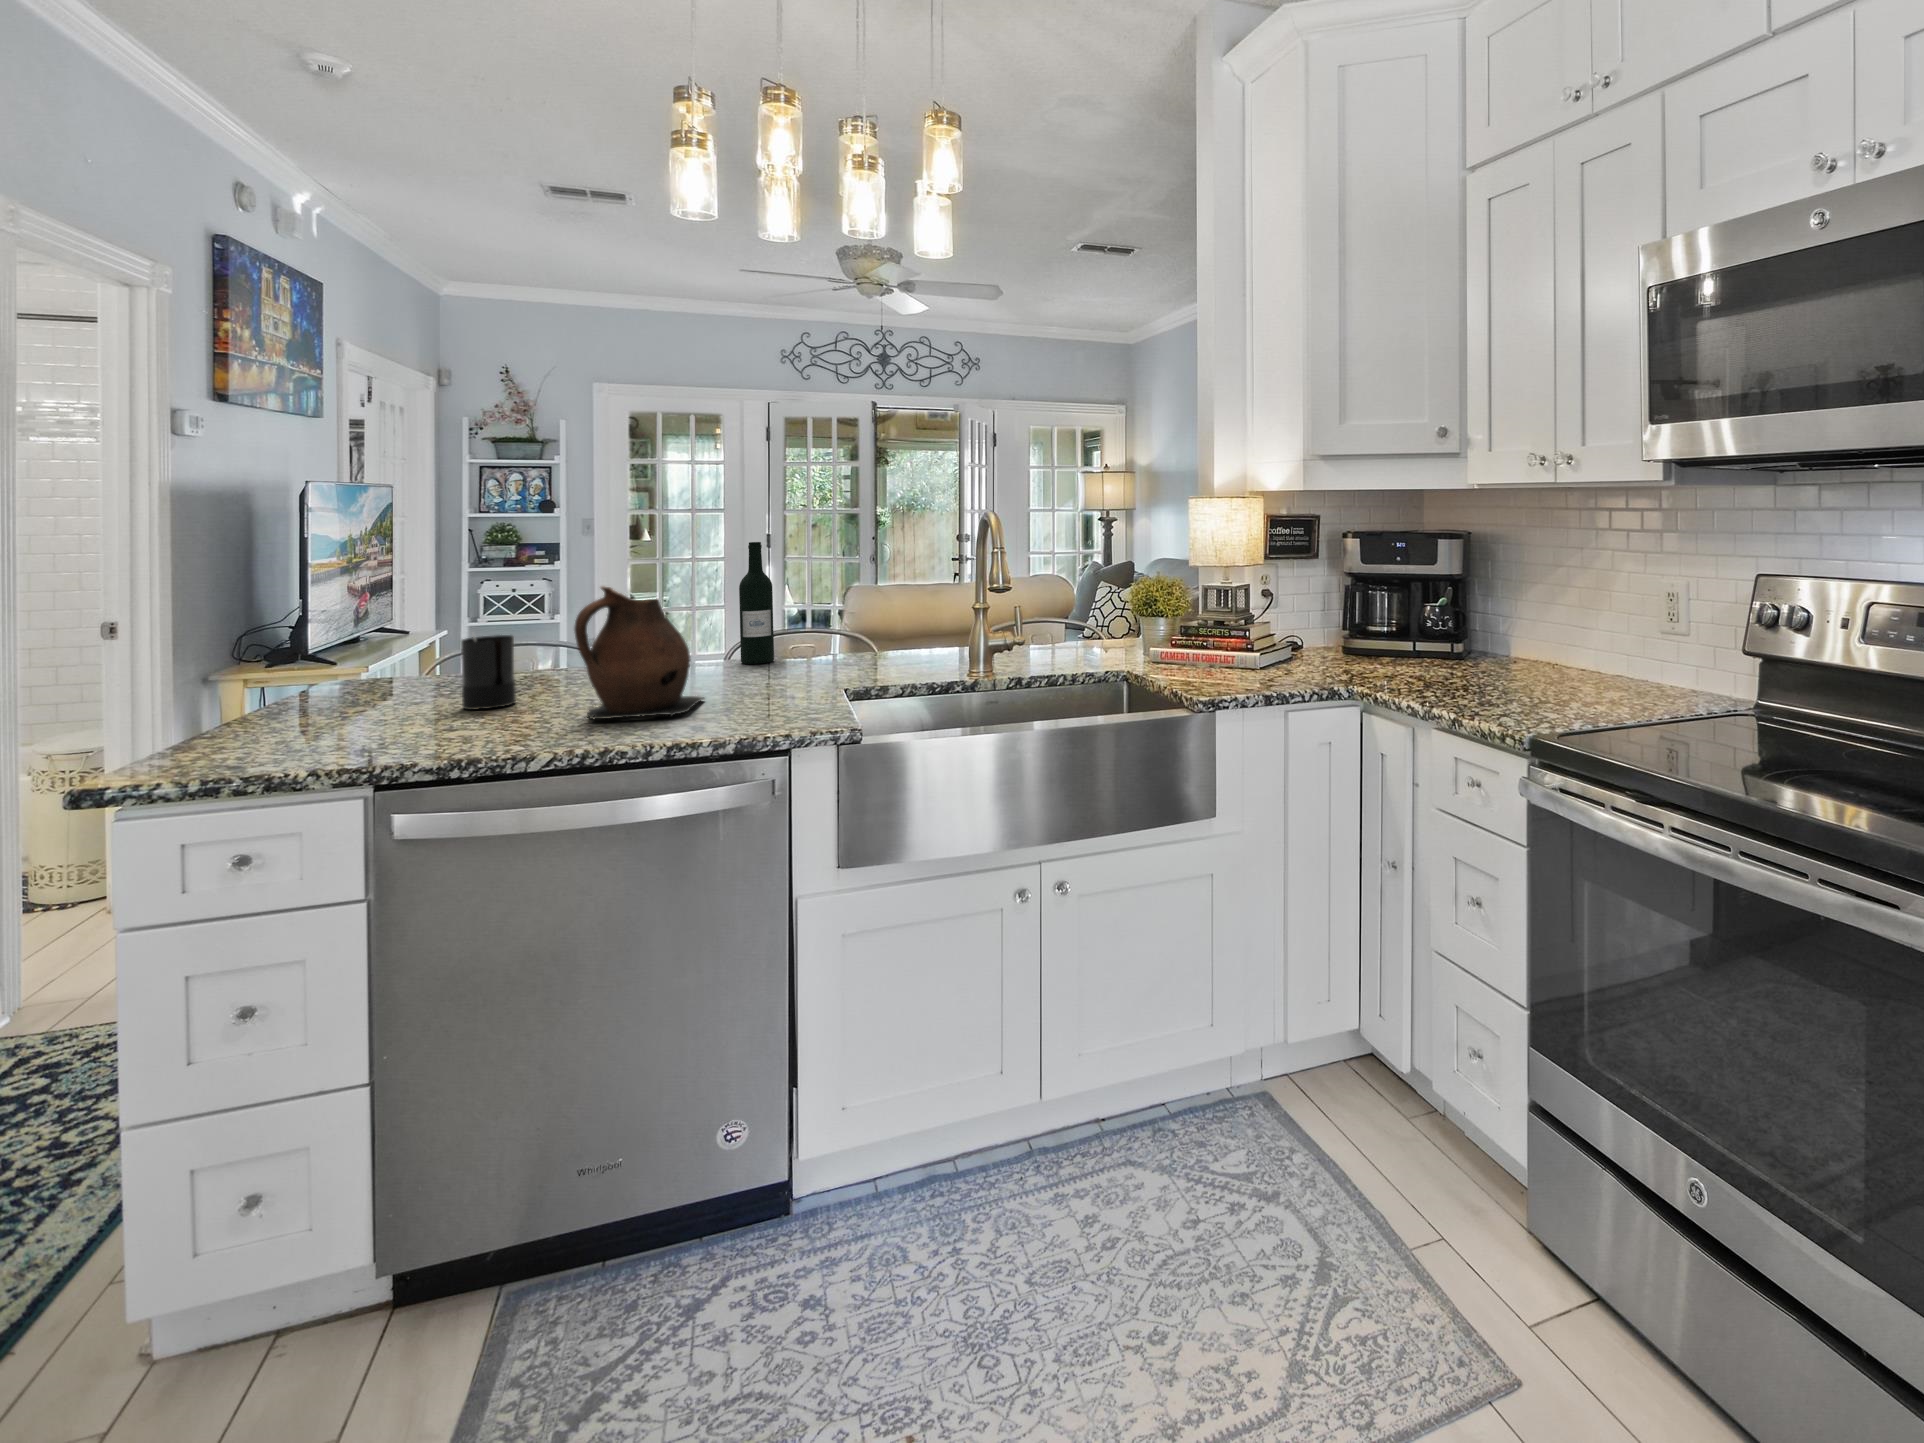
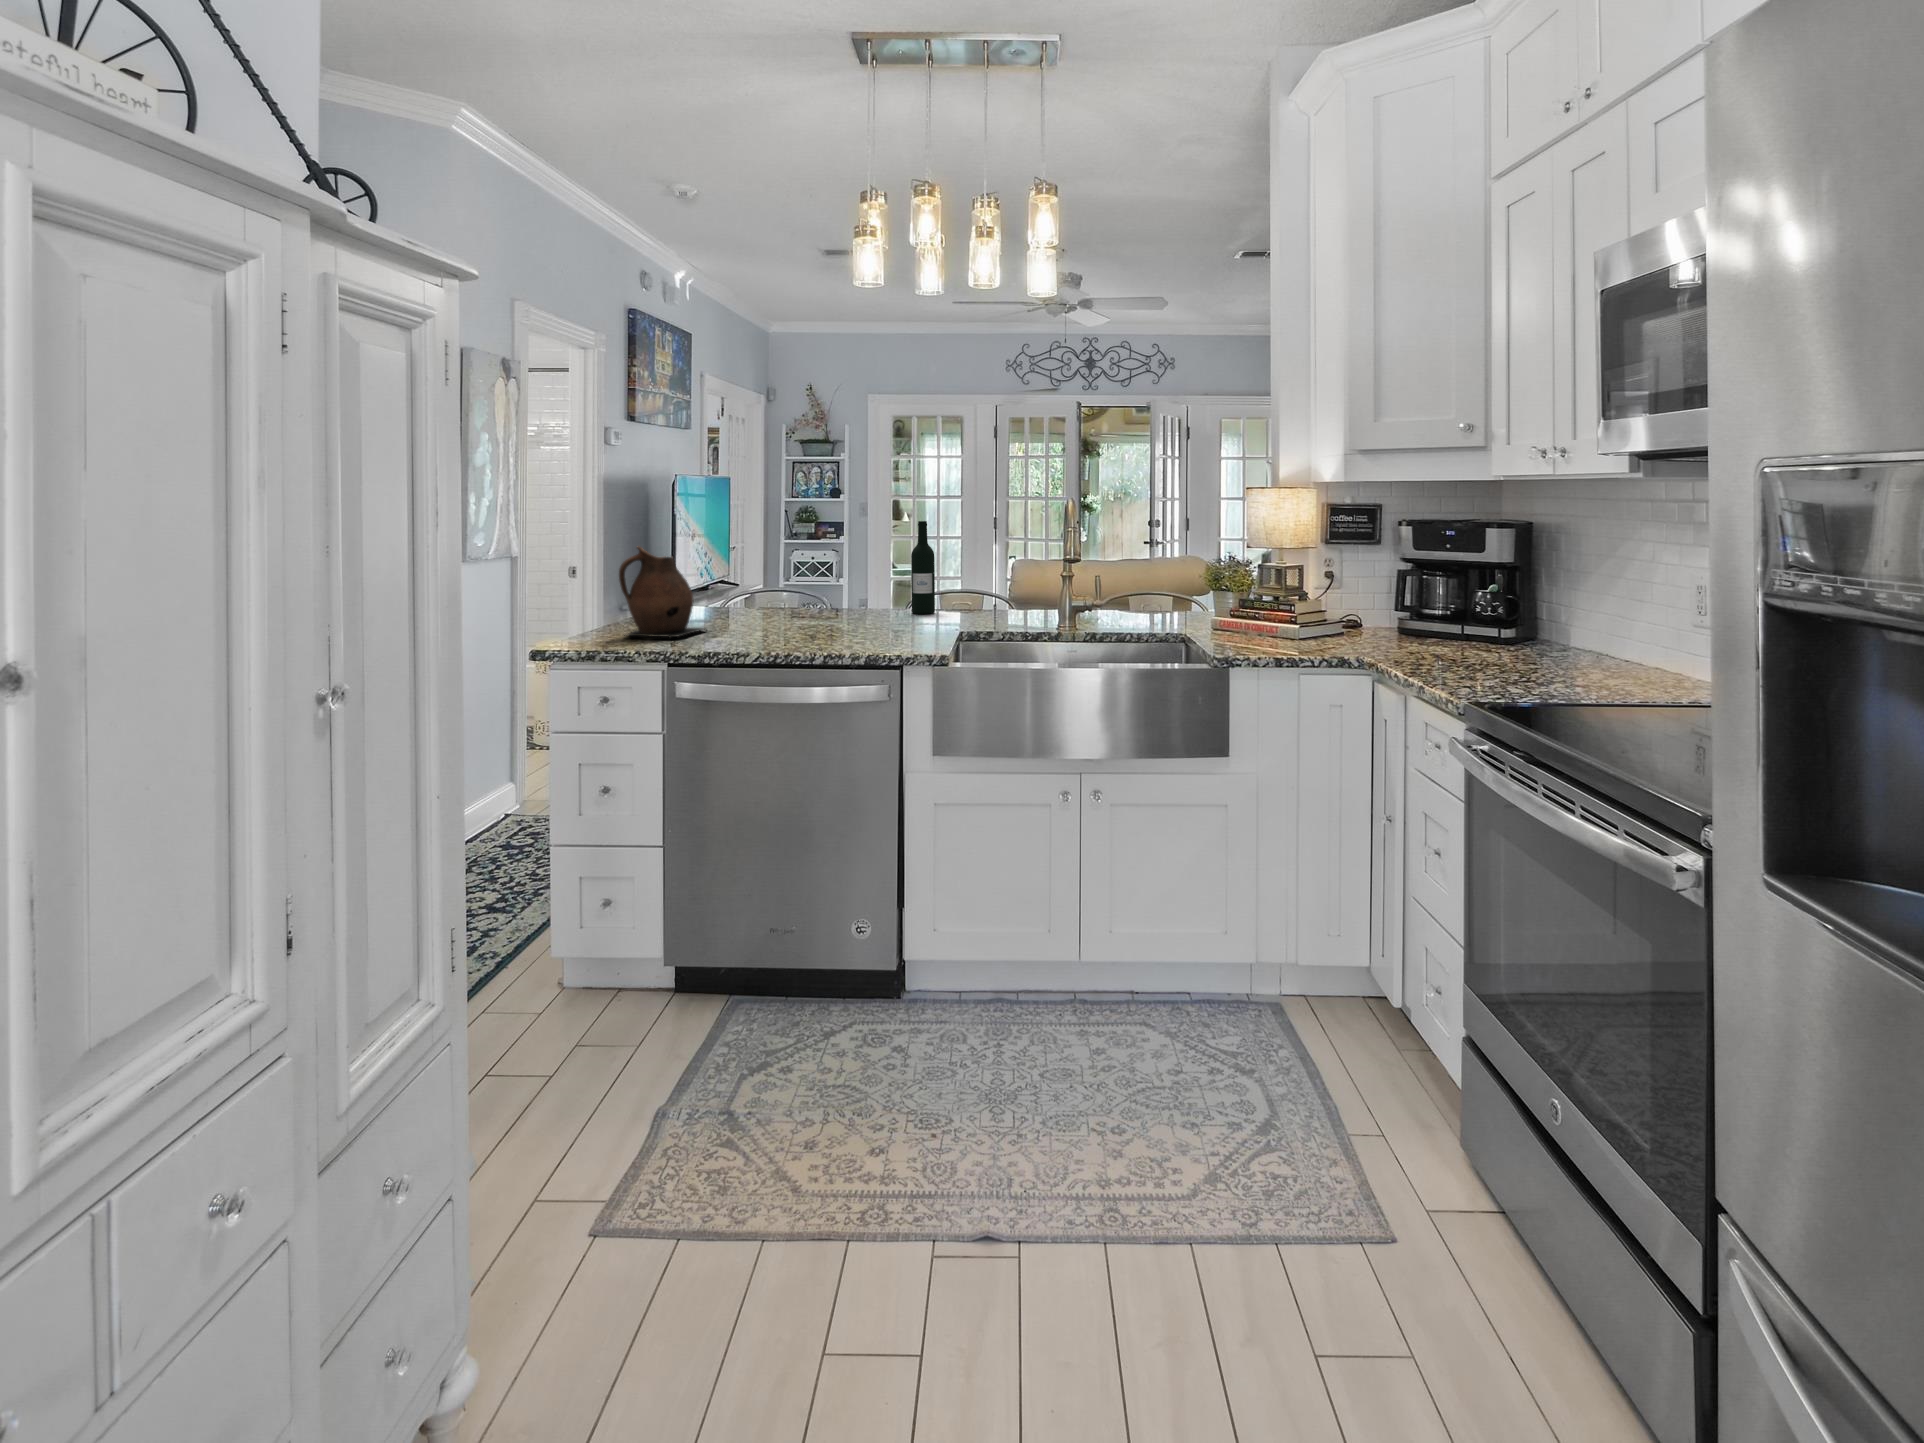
ceramic pitcher: present [574,586,704,719] -> present [619,547,704,638]
candle: present [461,635,516,710] -> none [728,576,760,628]

